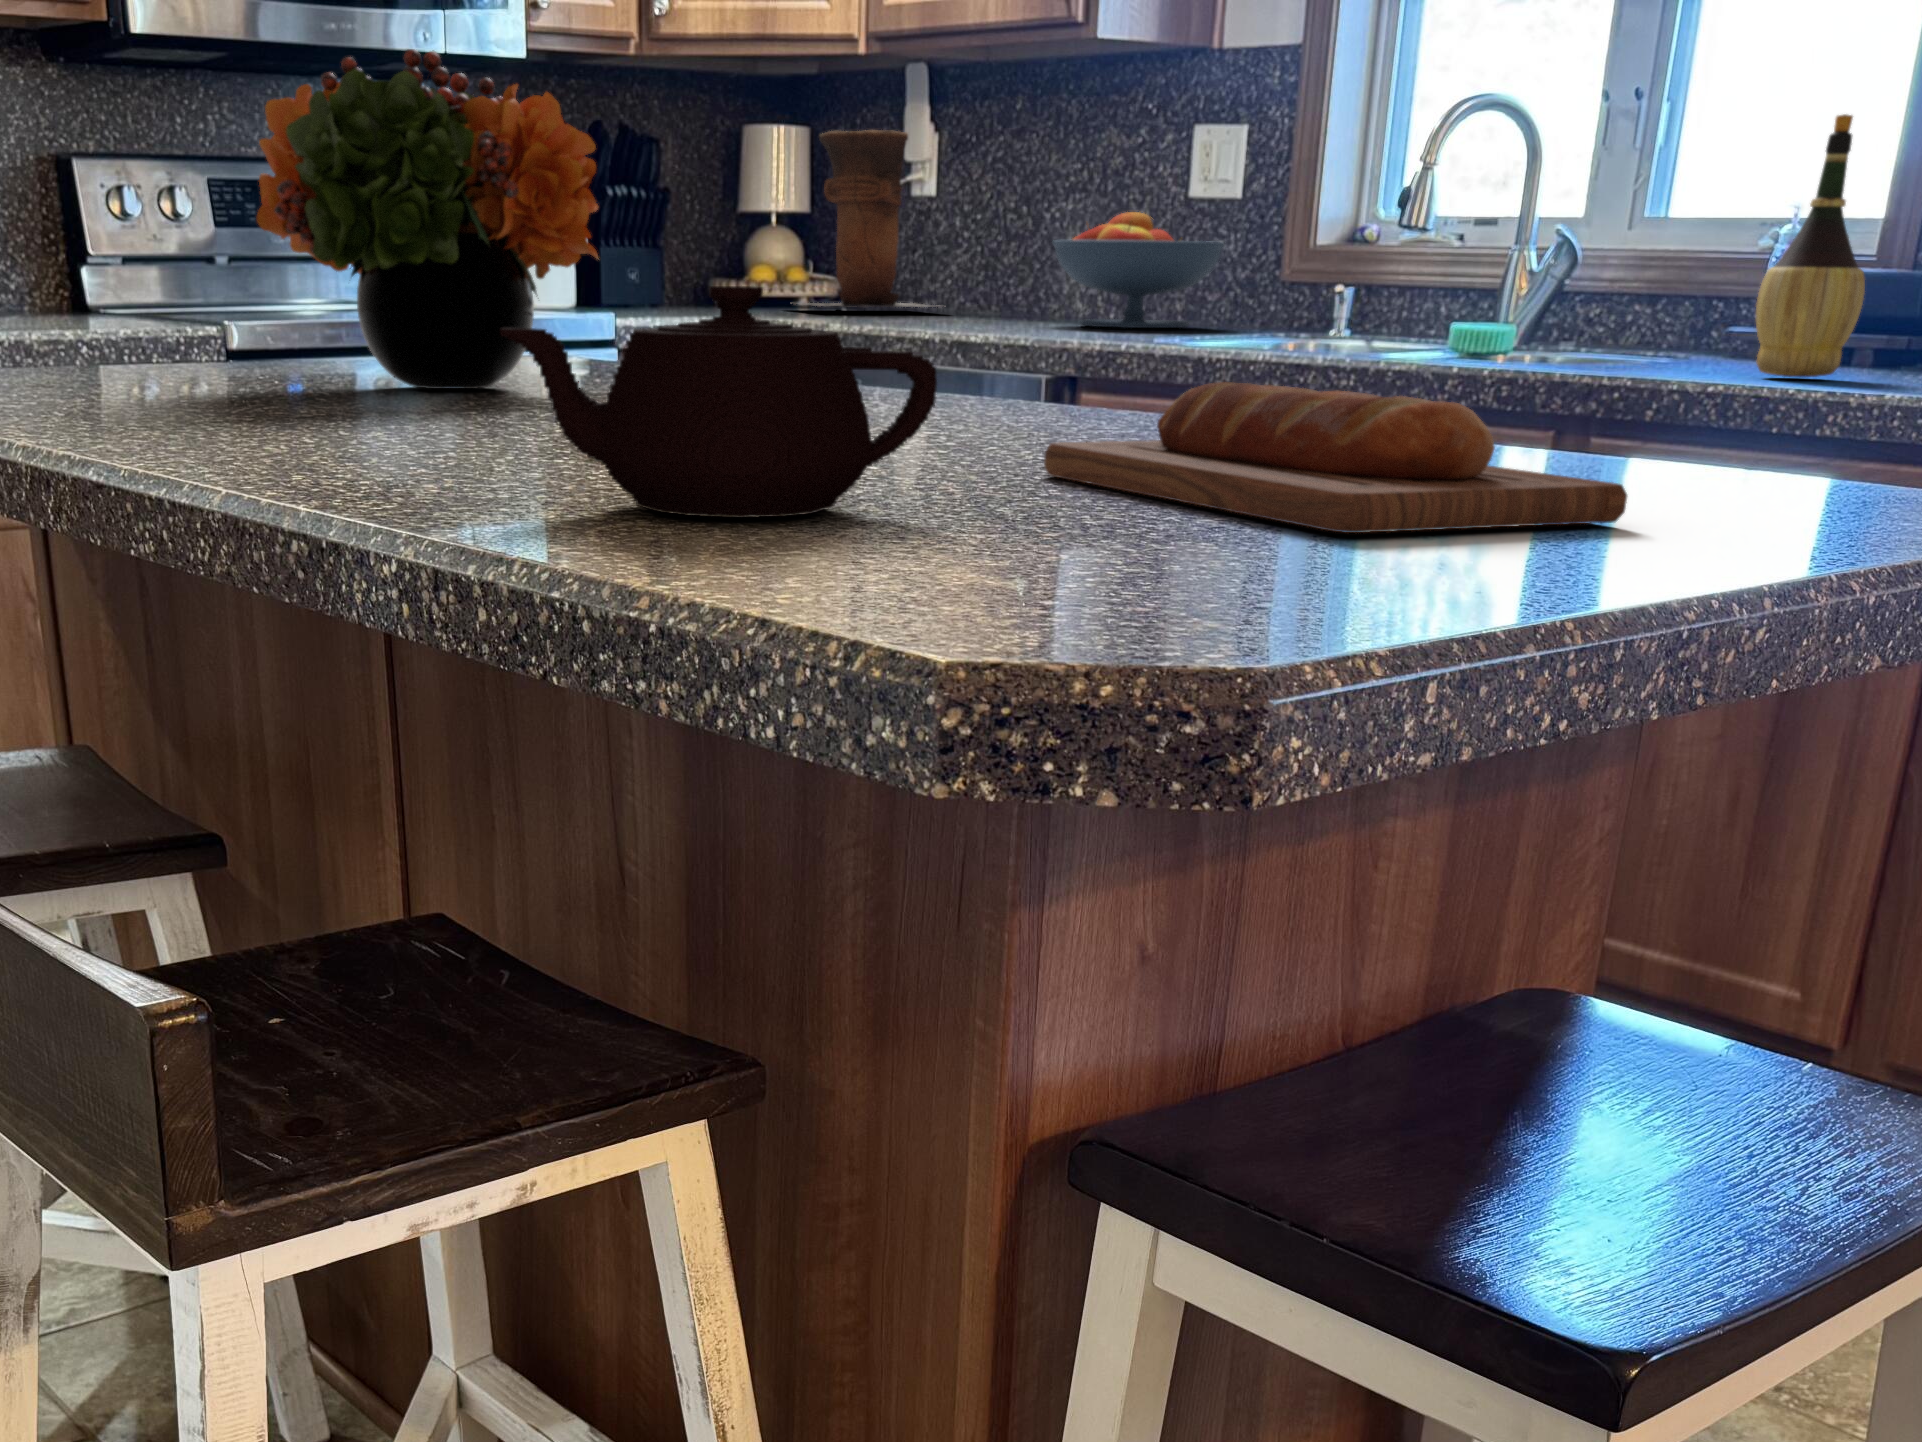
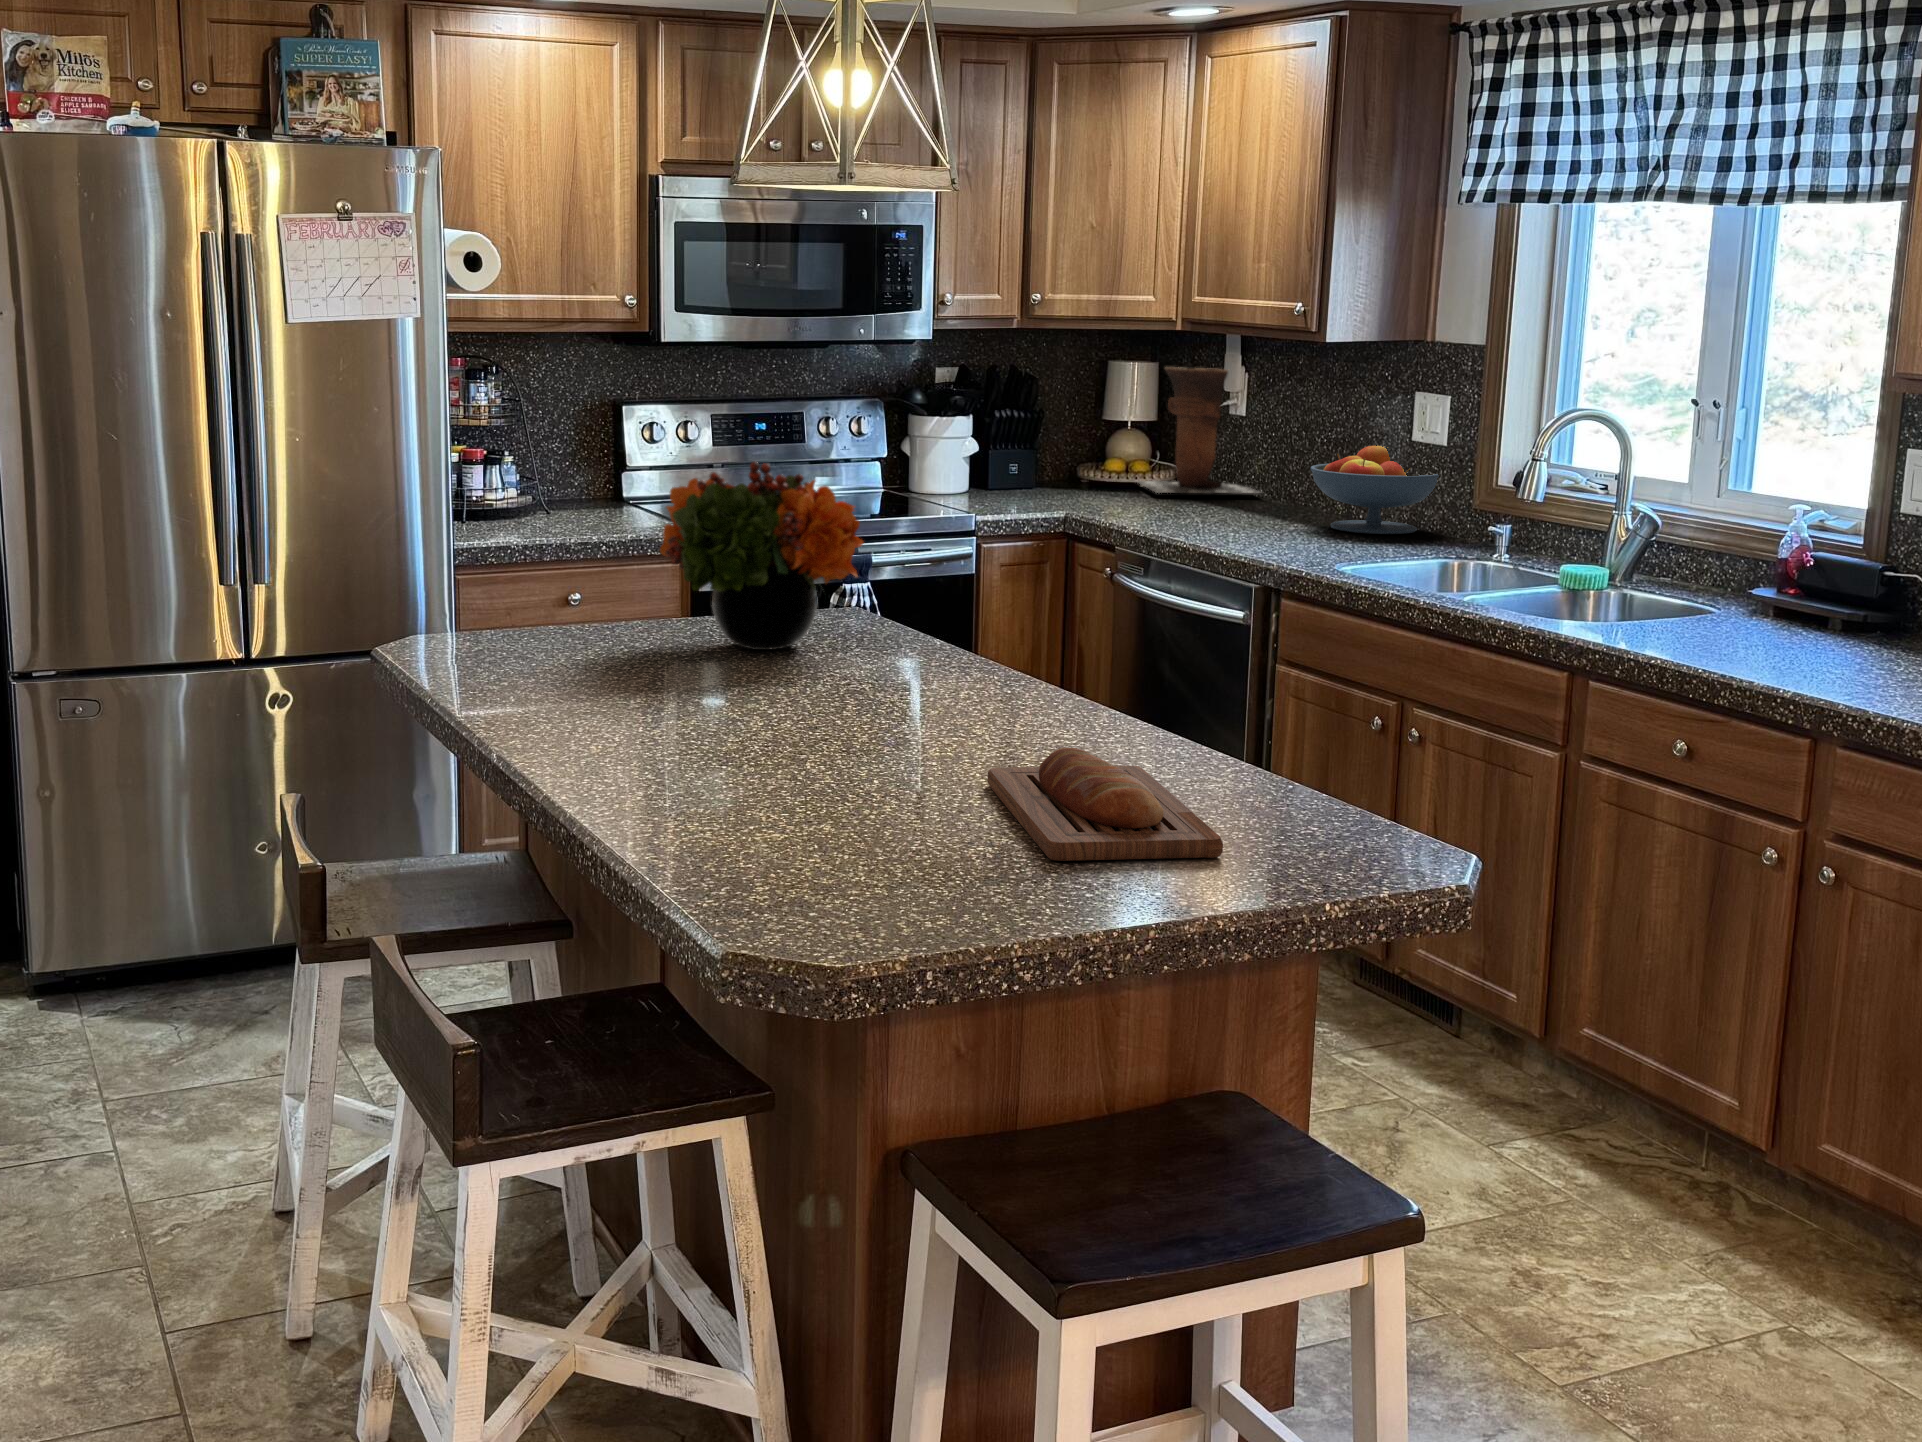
wine bottle: present [1756,114,1865,377] -> none [1711,477,1787,650]
teapot: present [500,286,937,517] -> none [674,713,882,827]

